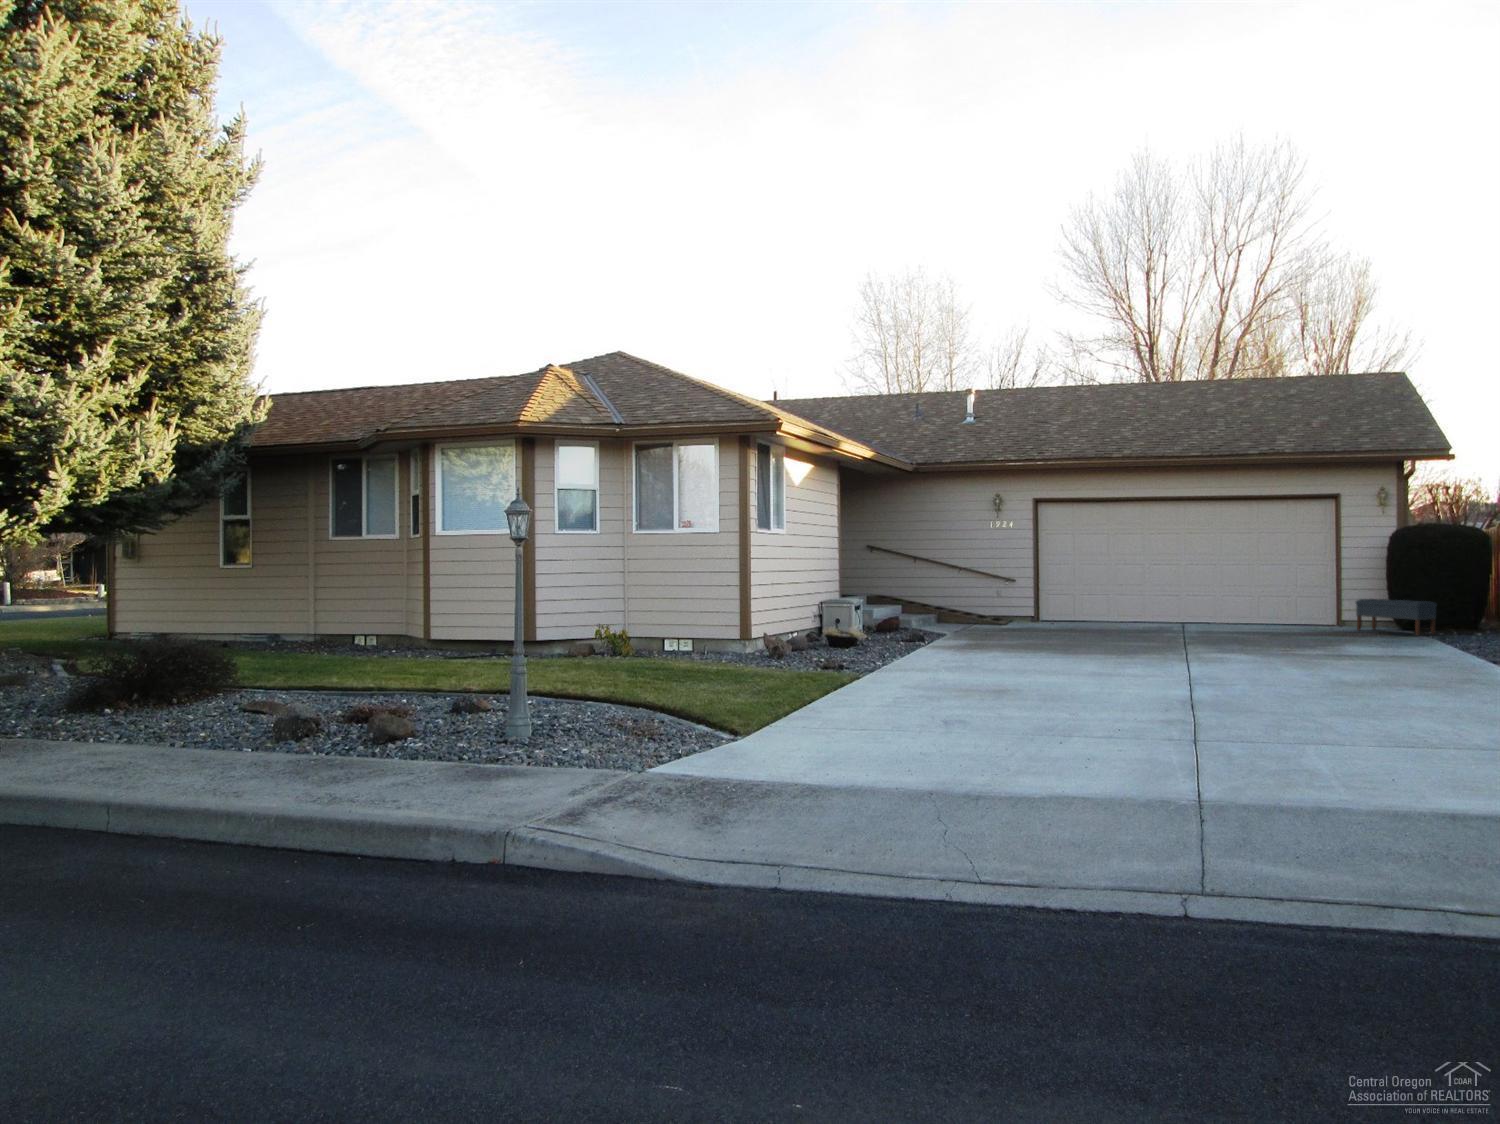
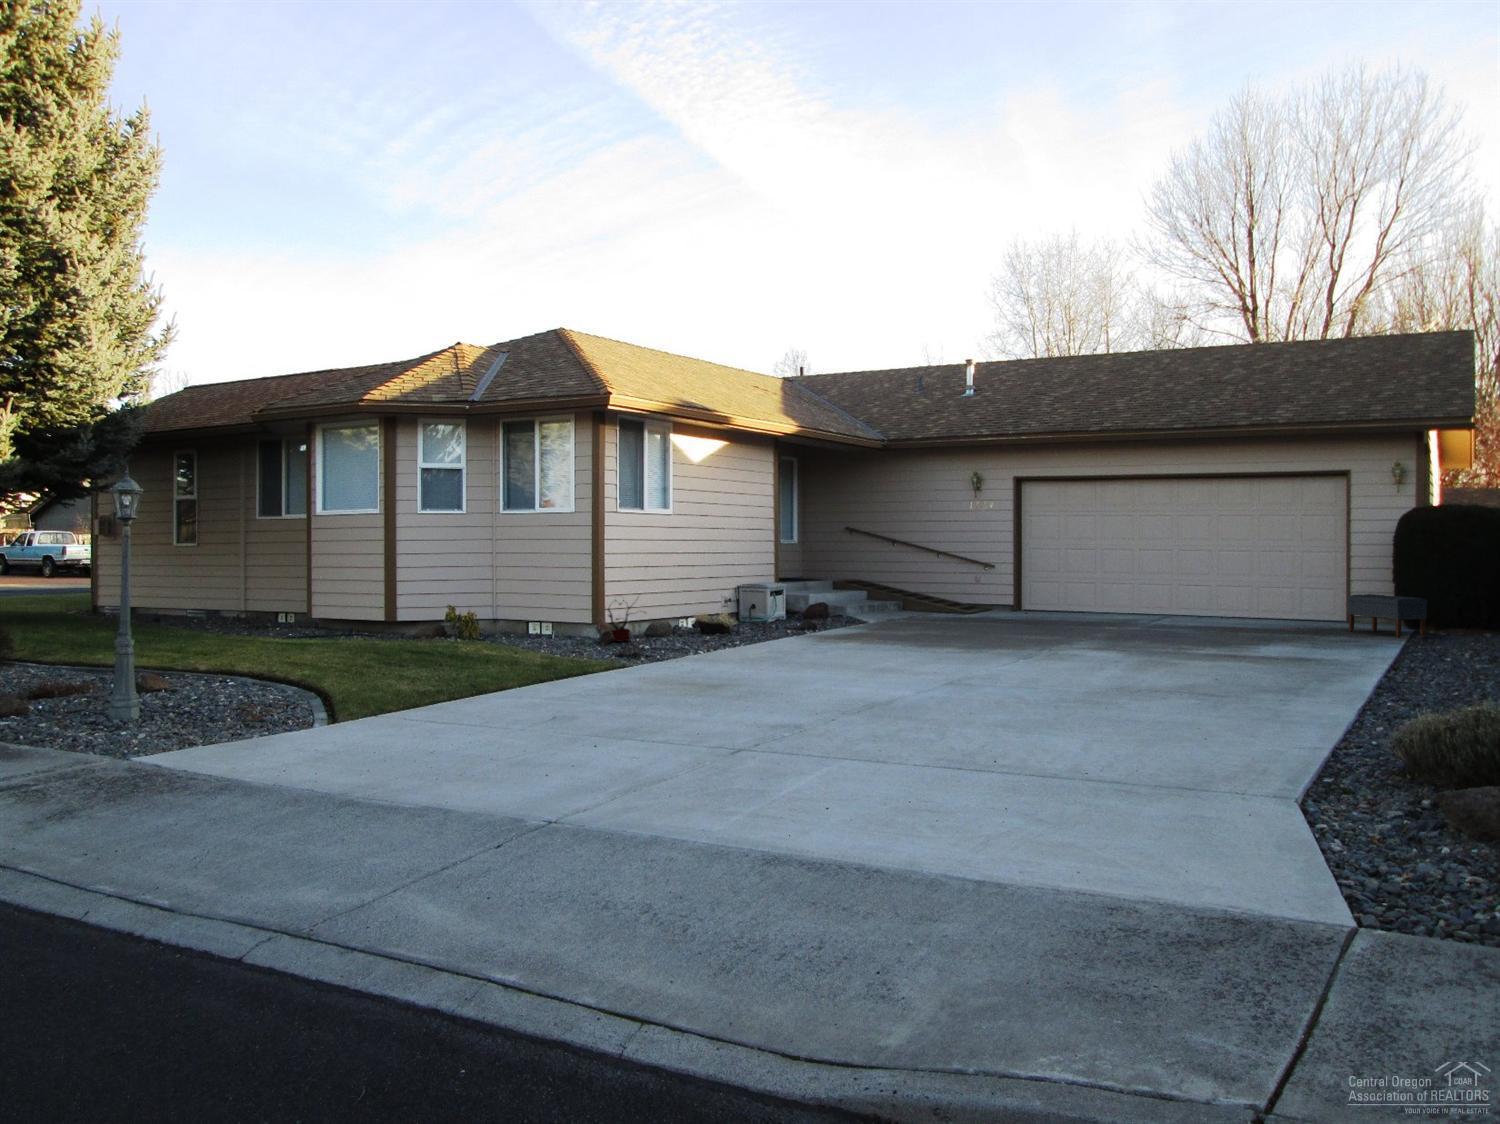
decorative plant: none [744,610,793,656] -> present [606,600,630,641]

